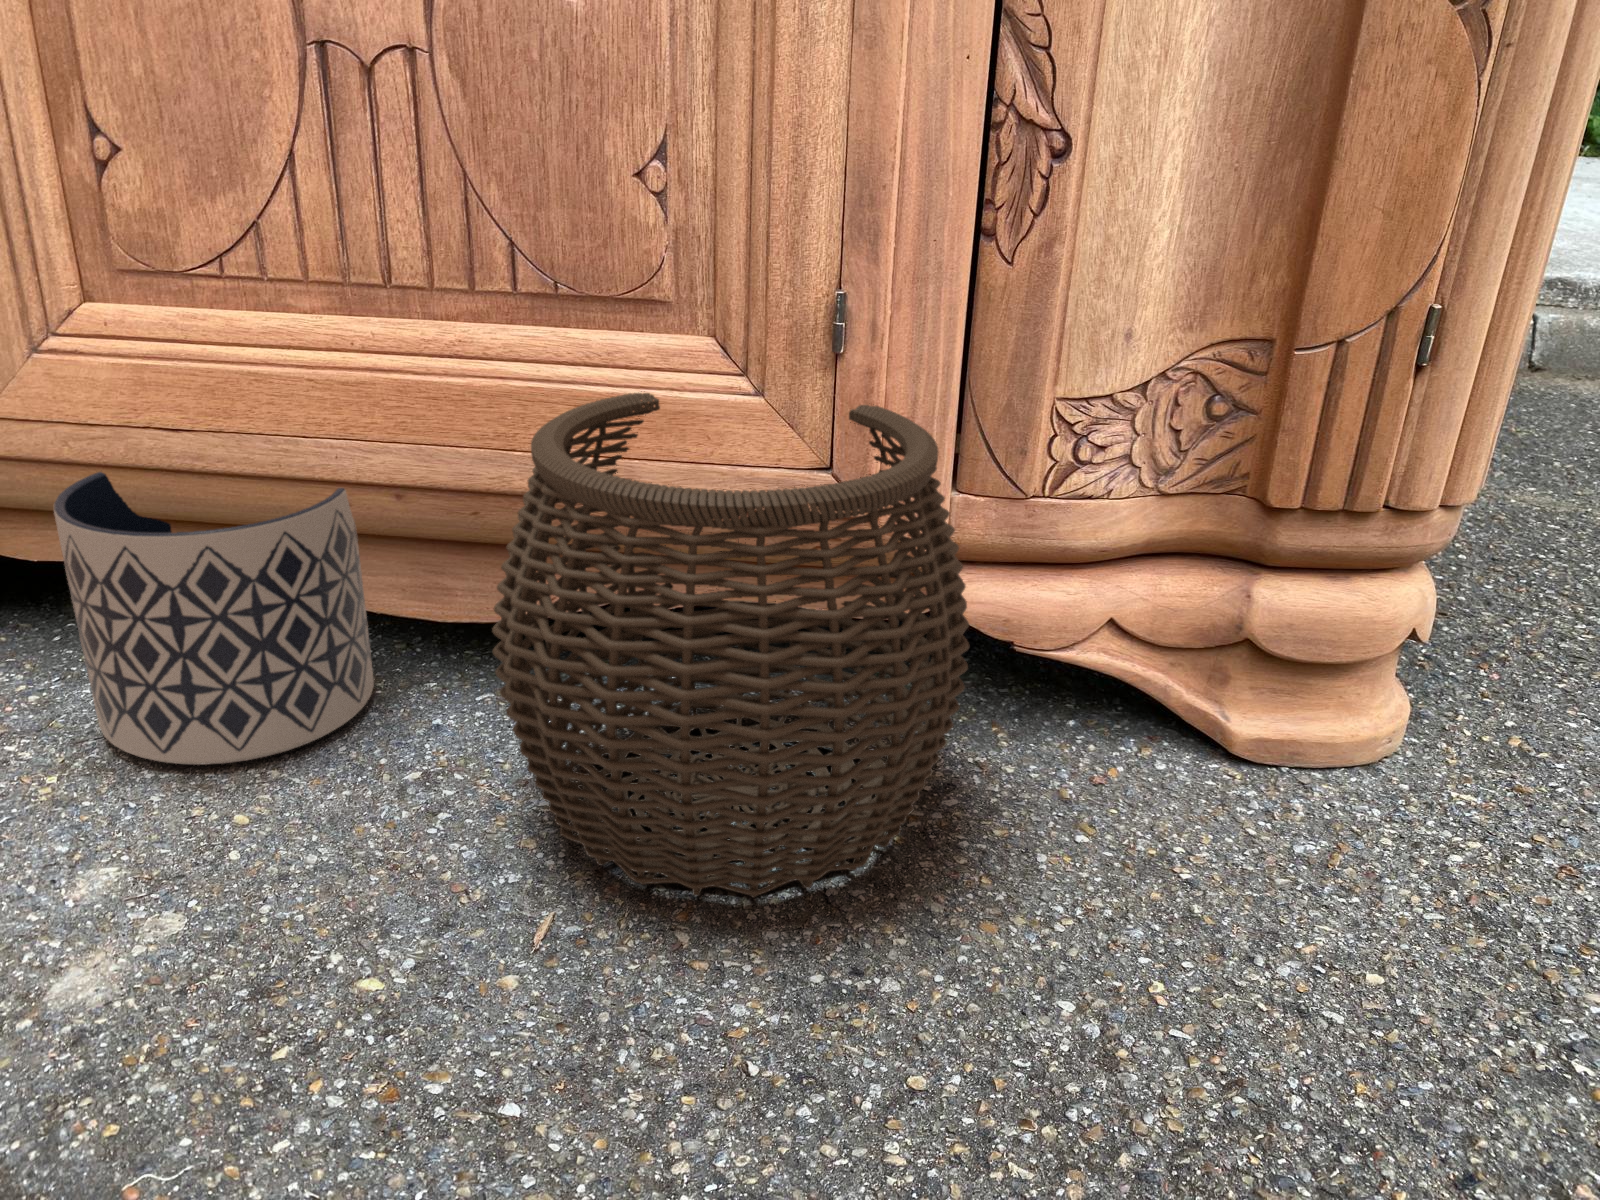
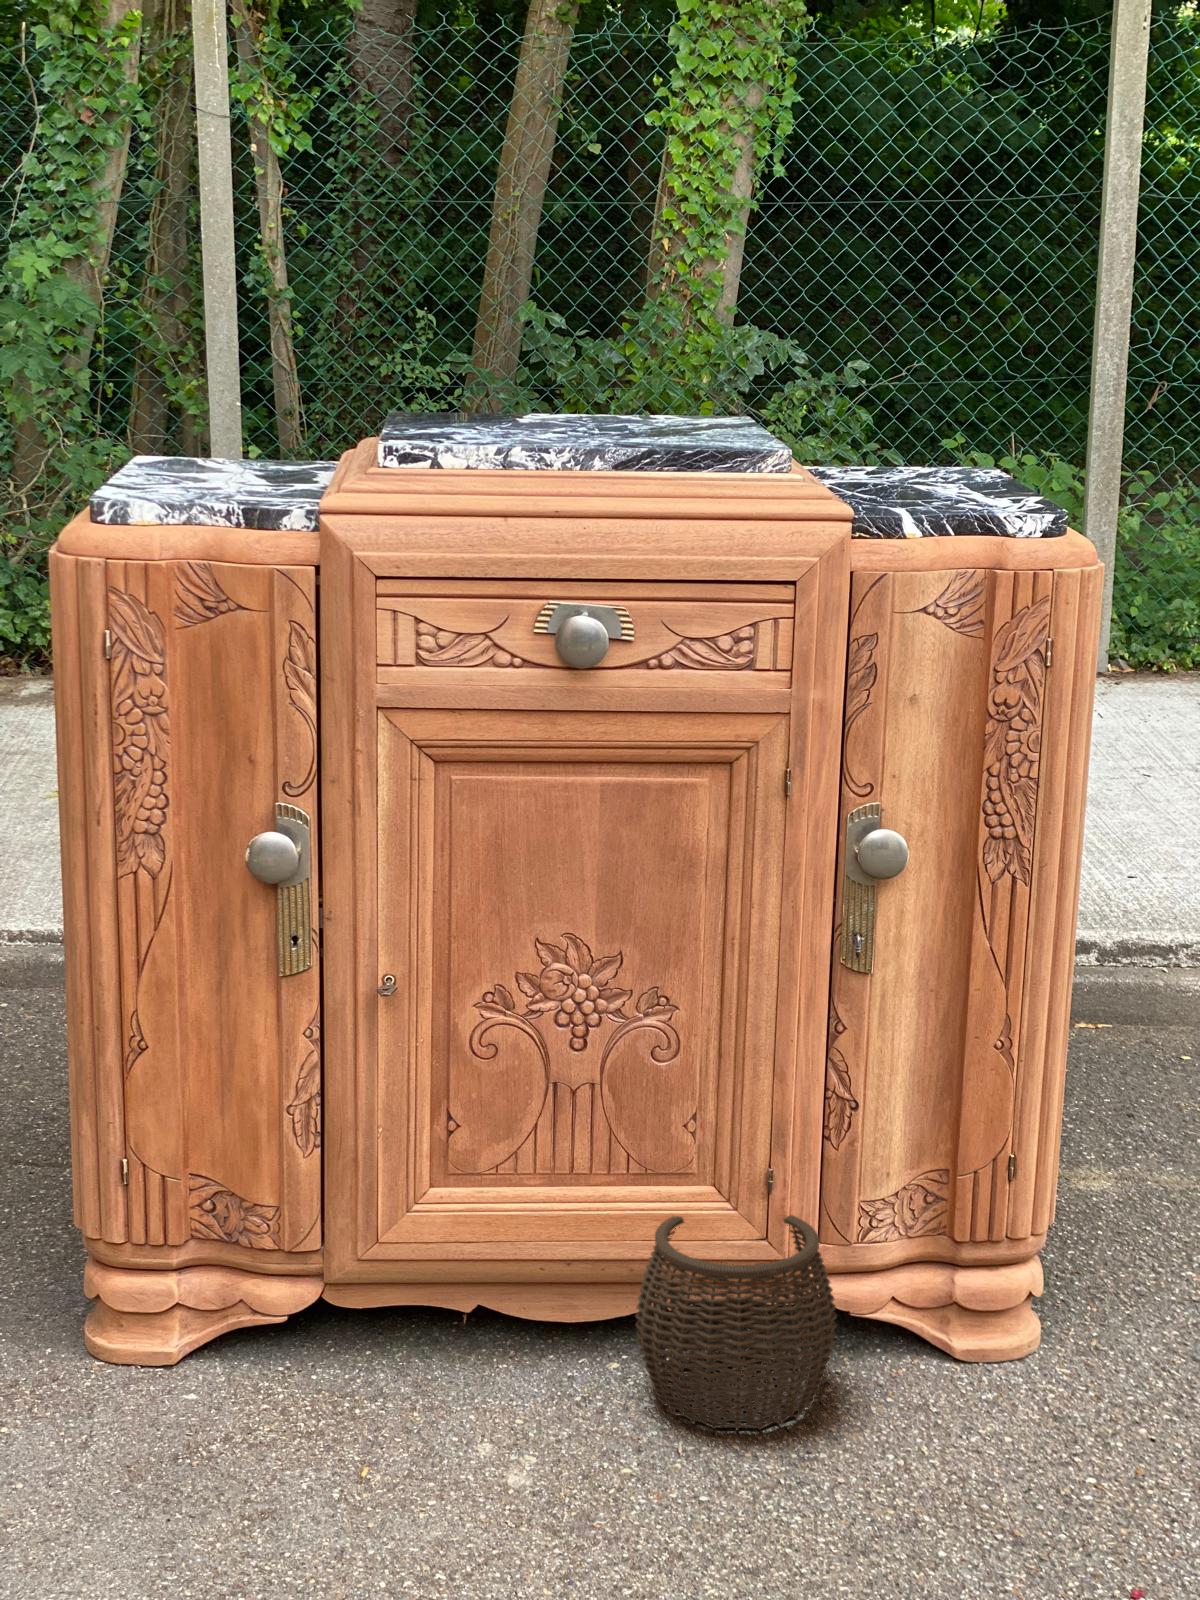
planter: present [54,472,374,765] -> none [418,1242,544,1399]

